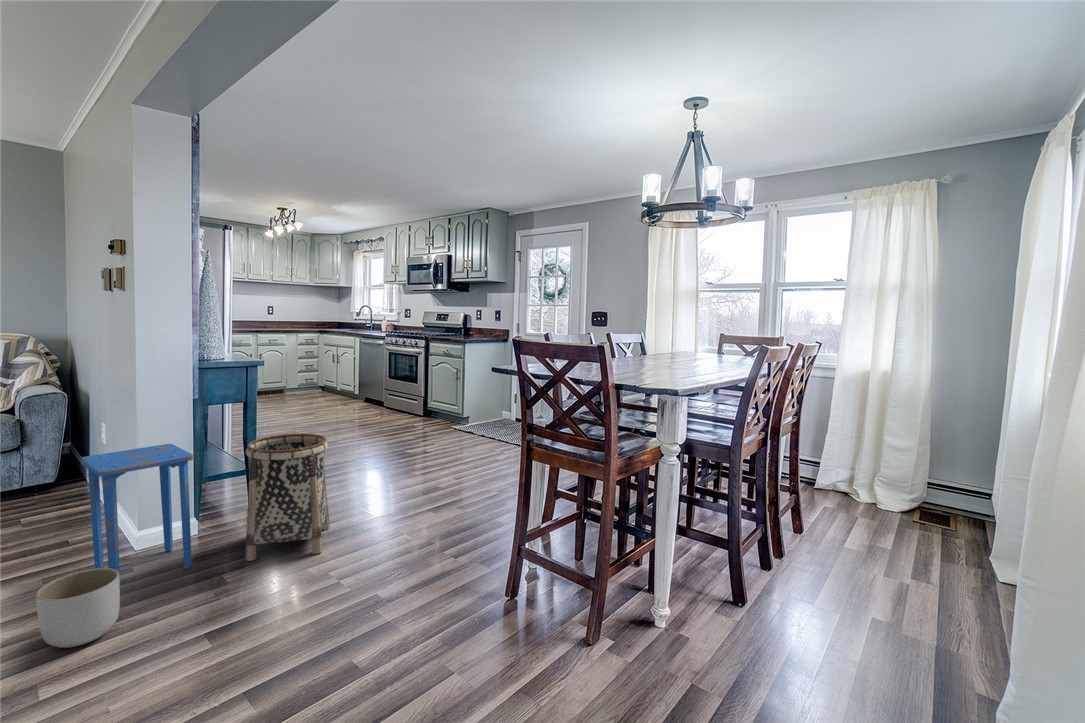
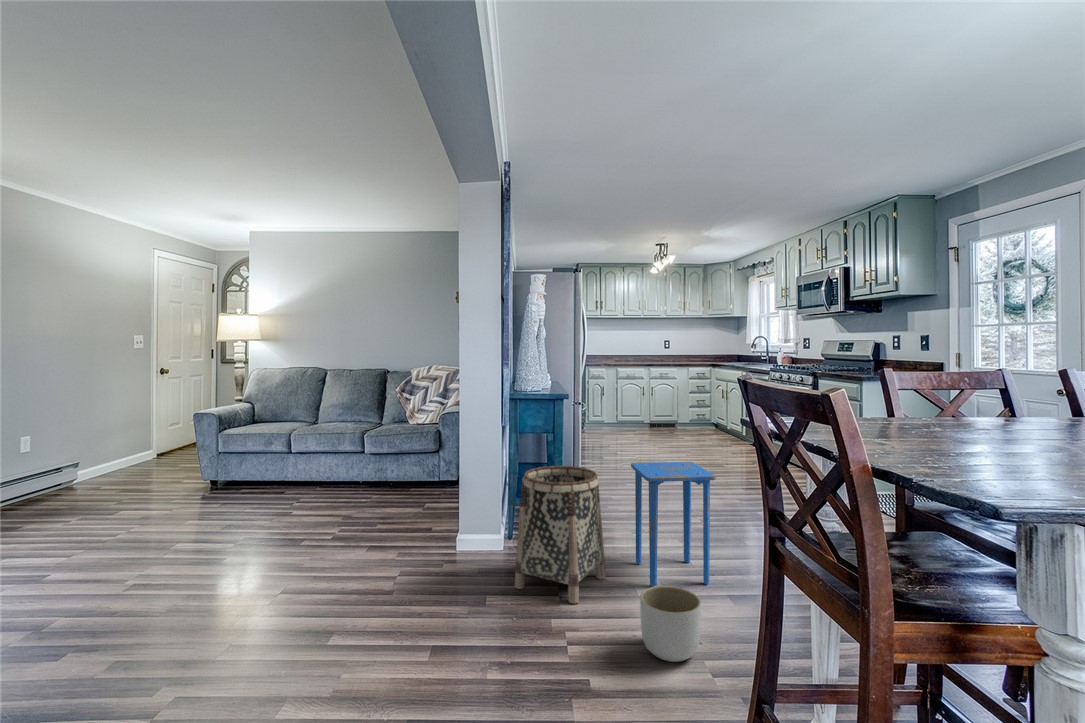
side table: present [81,444,194,575] -> present [631,462,716,587]
planter: present [36,568,120,648] -> present [640,586,701,662]

